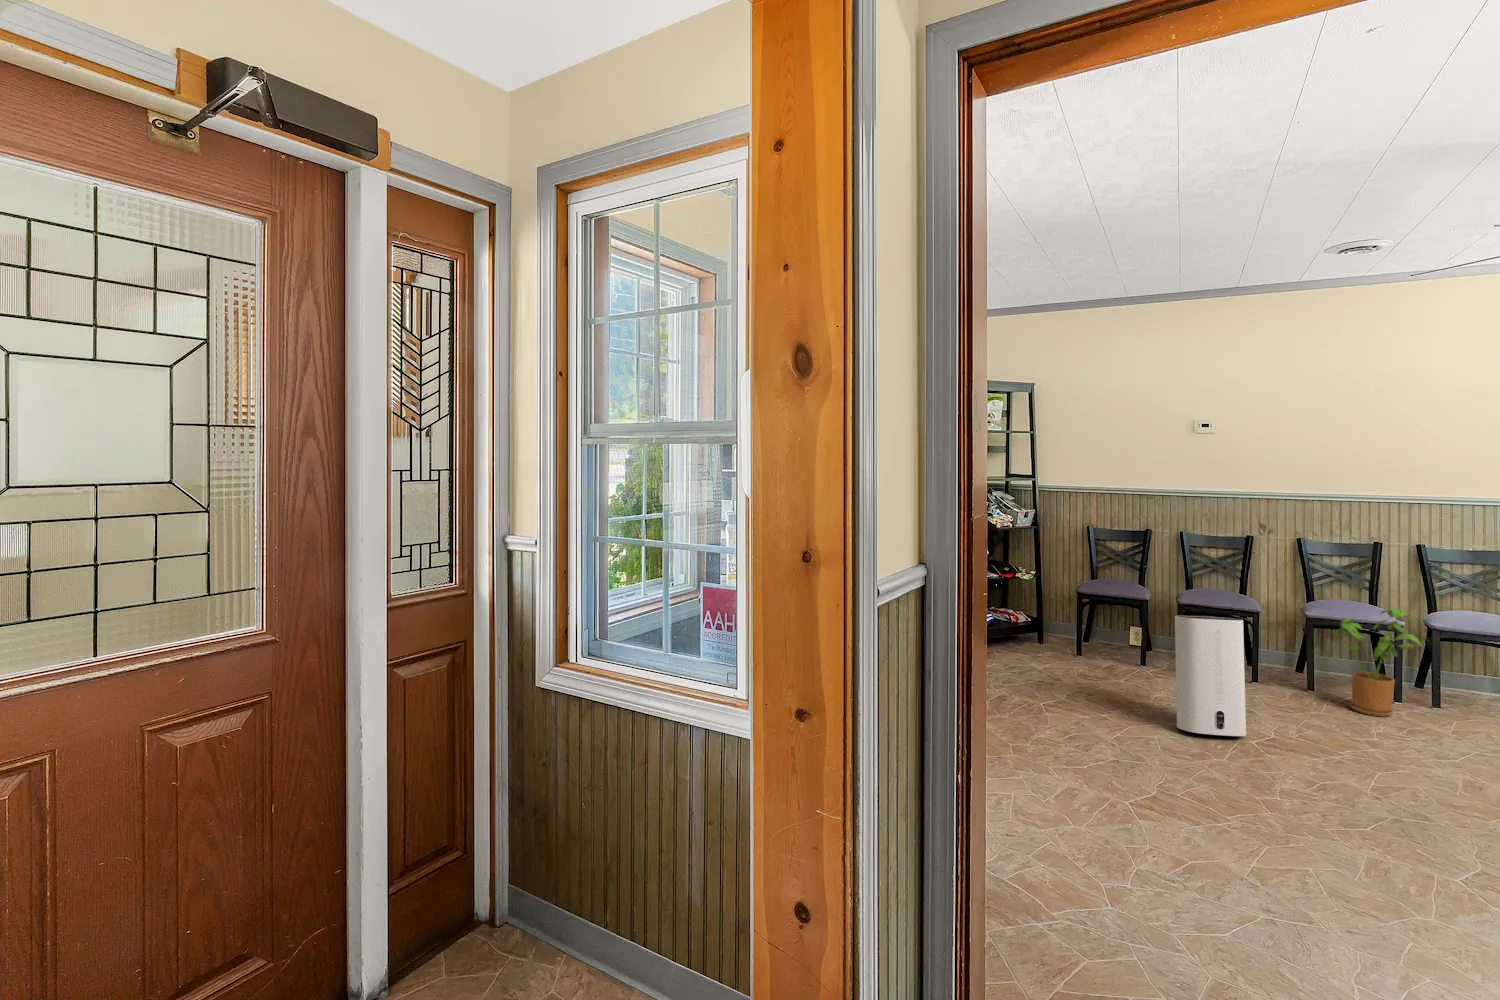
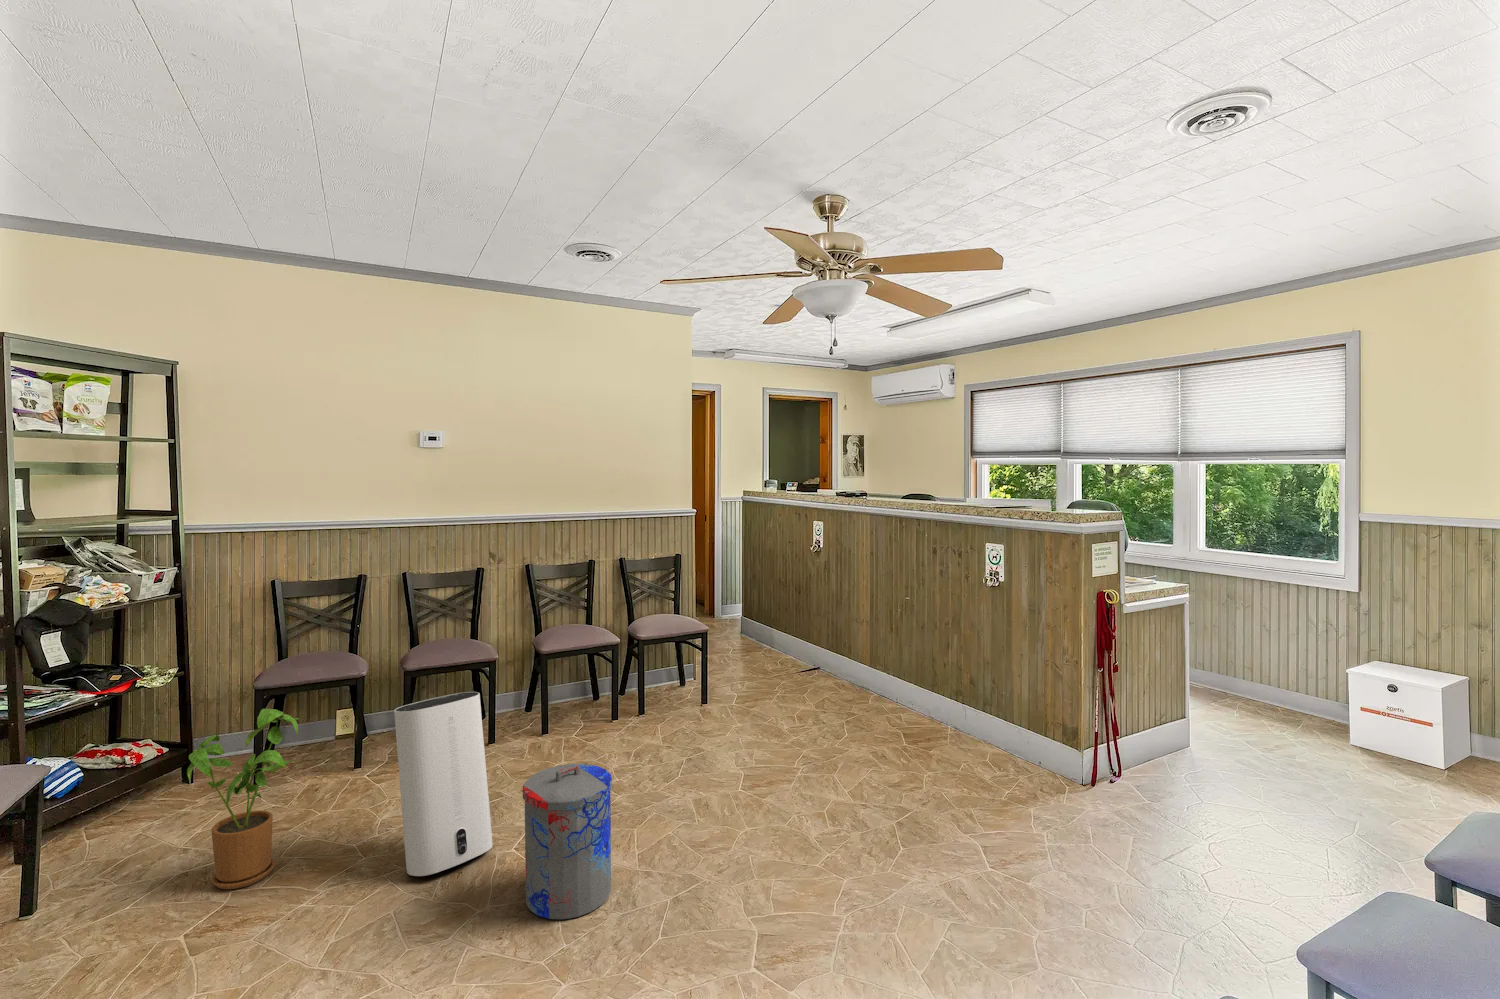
house plant: present [1335,608,1421,717] -> present [187,709,299,889]
trash can: none [1271,684,1363,799] -> present [523,764,612,919]

